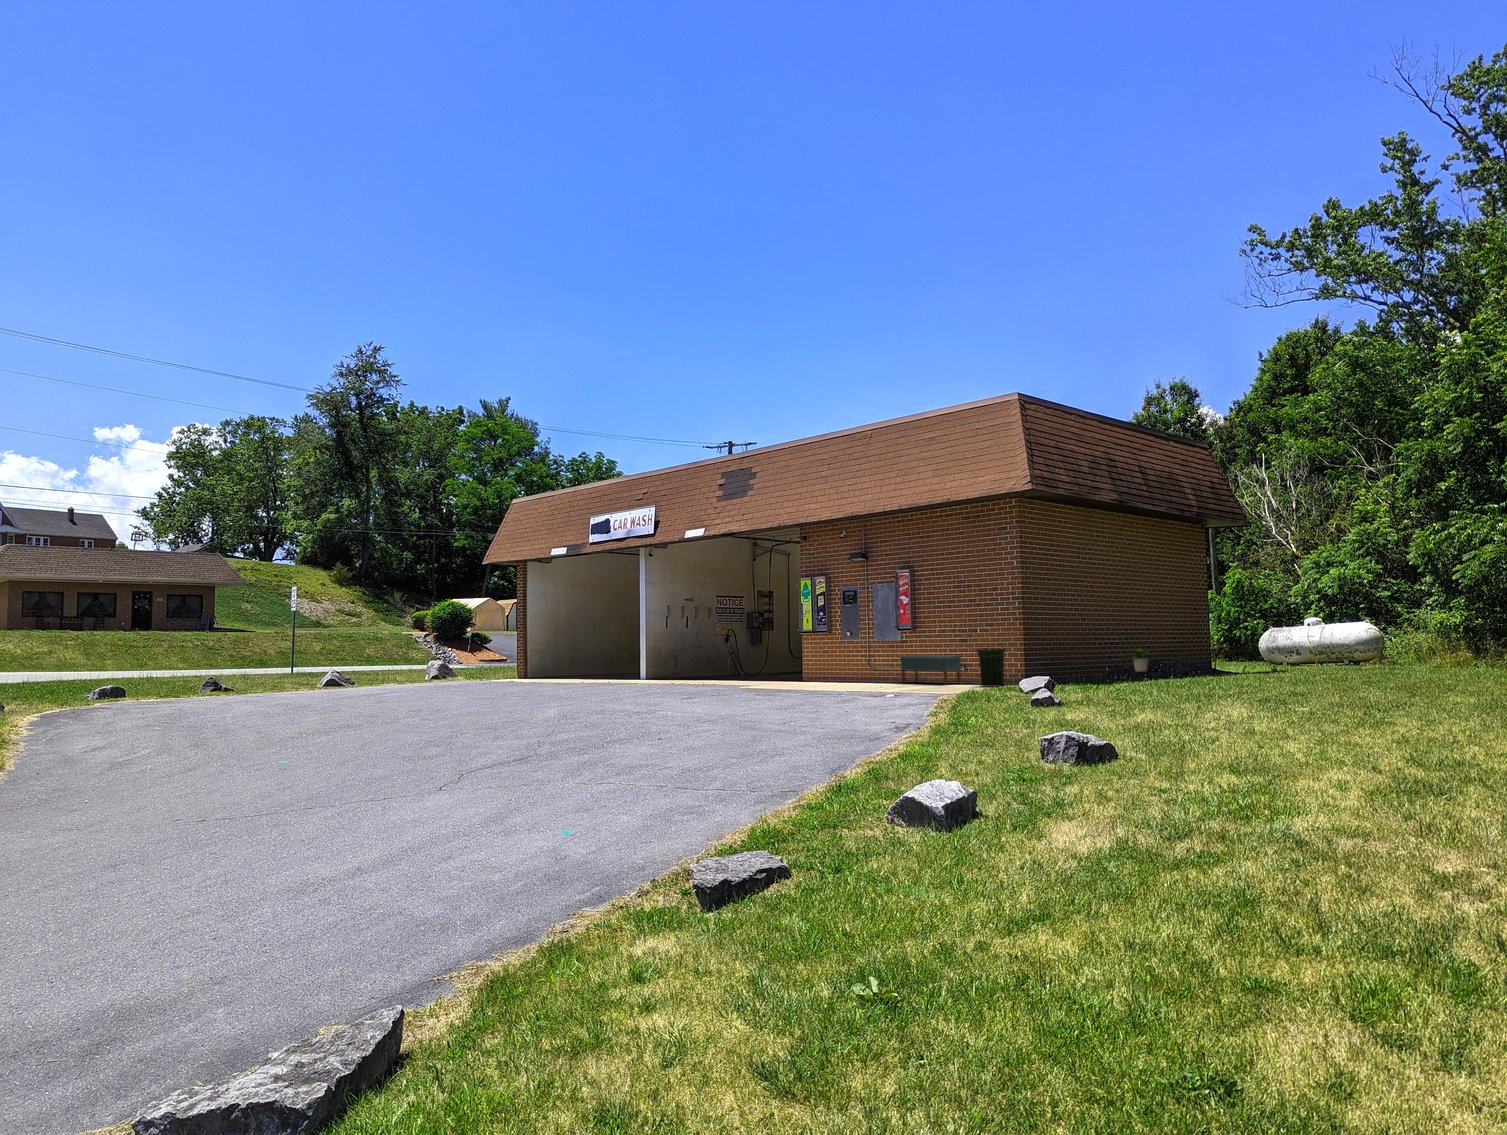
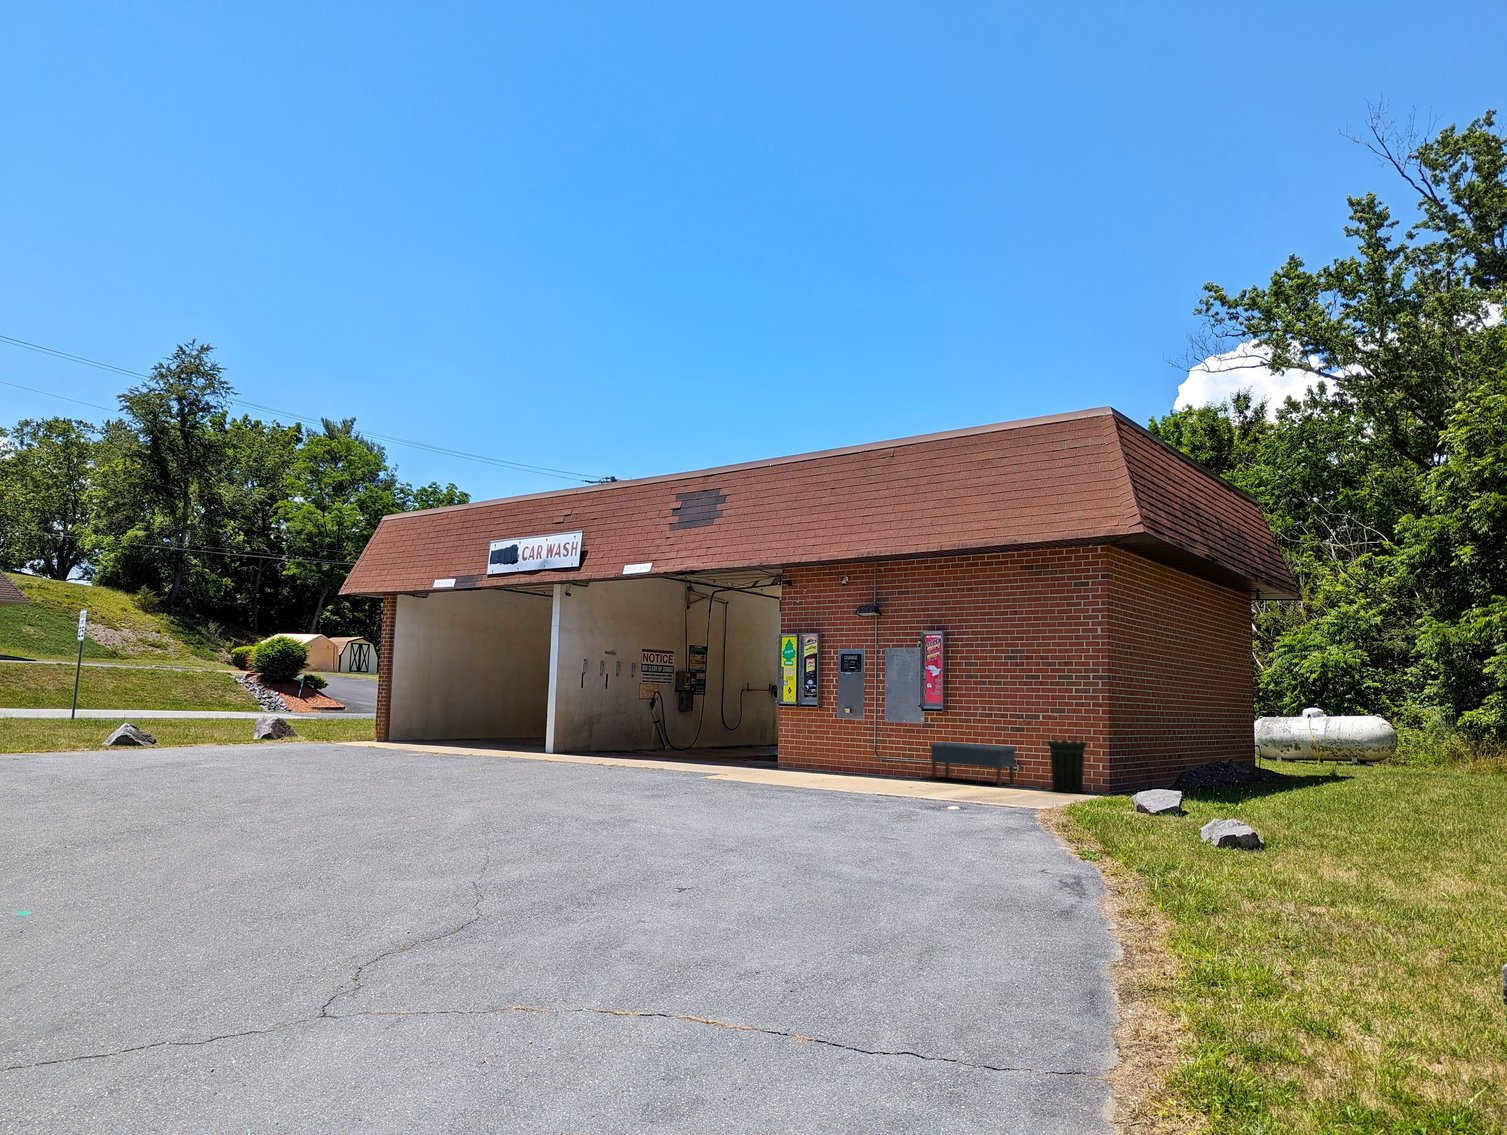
potted plant: present [1131,649,1148,672] -> none [1185,743,1223,773]

